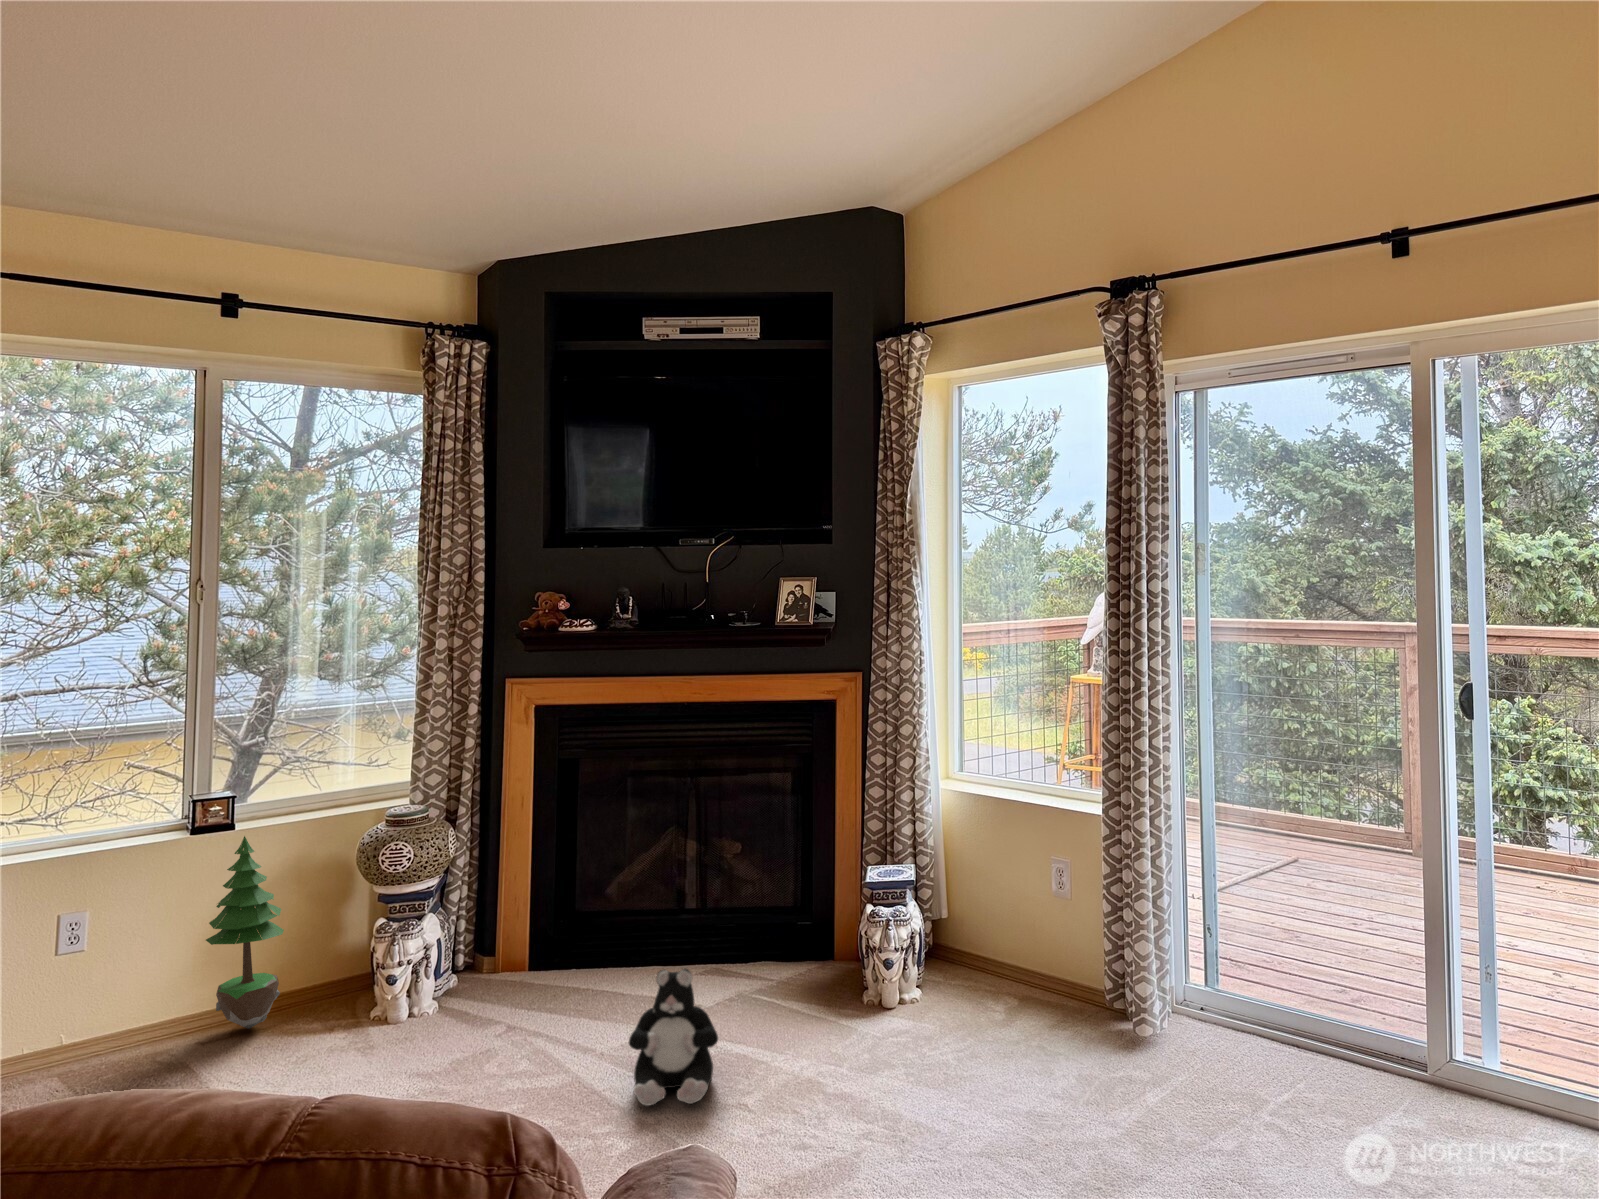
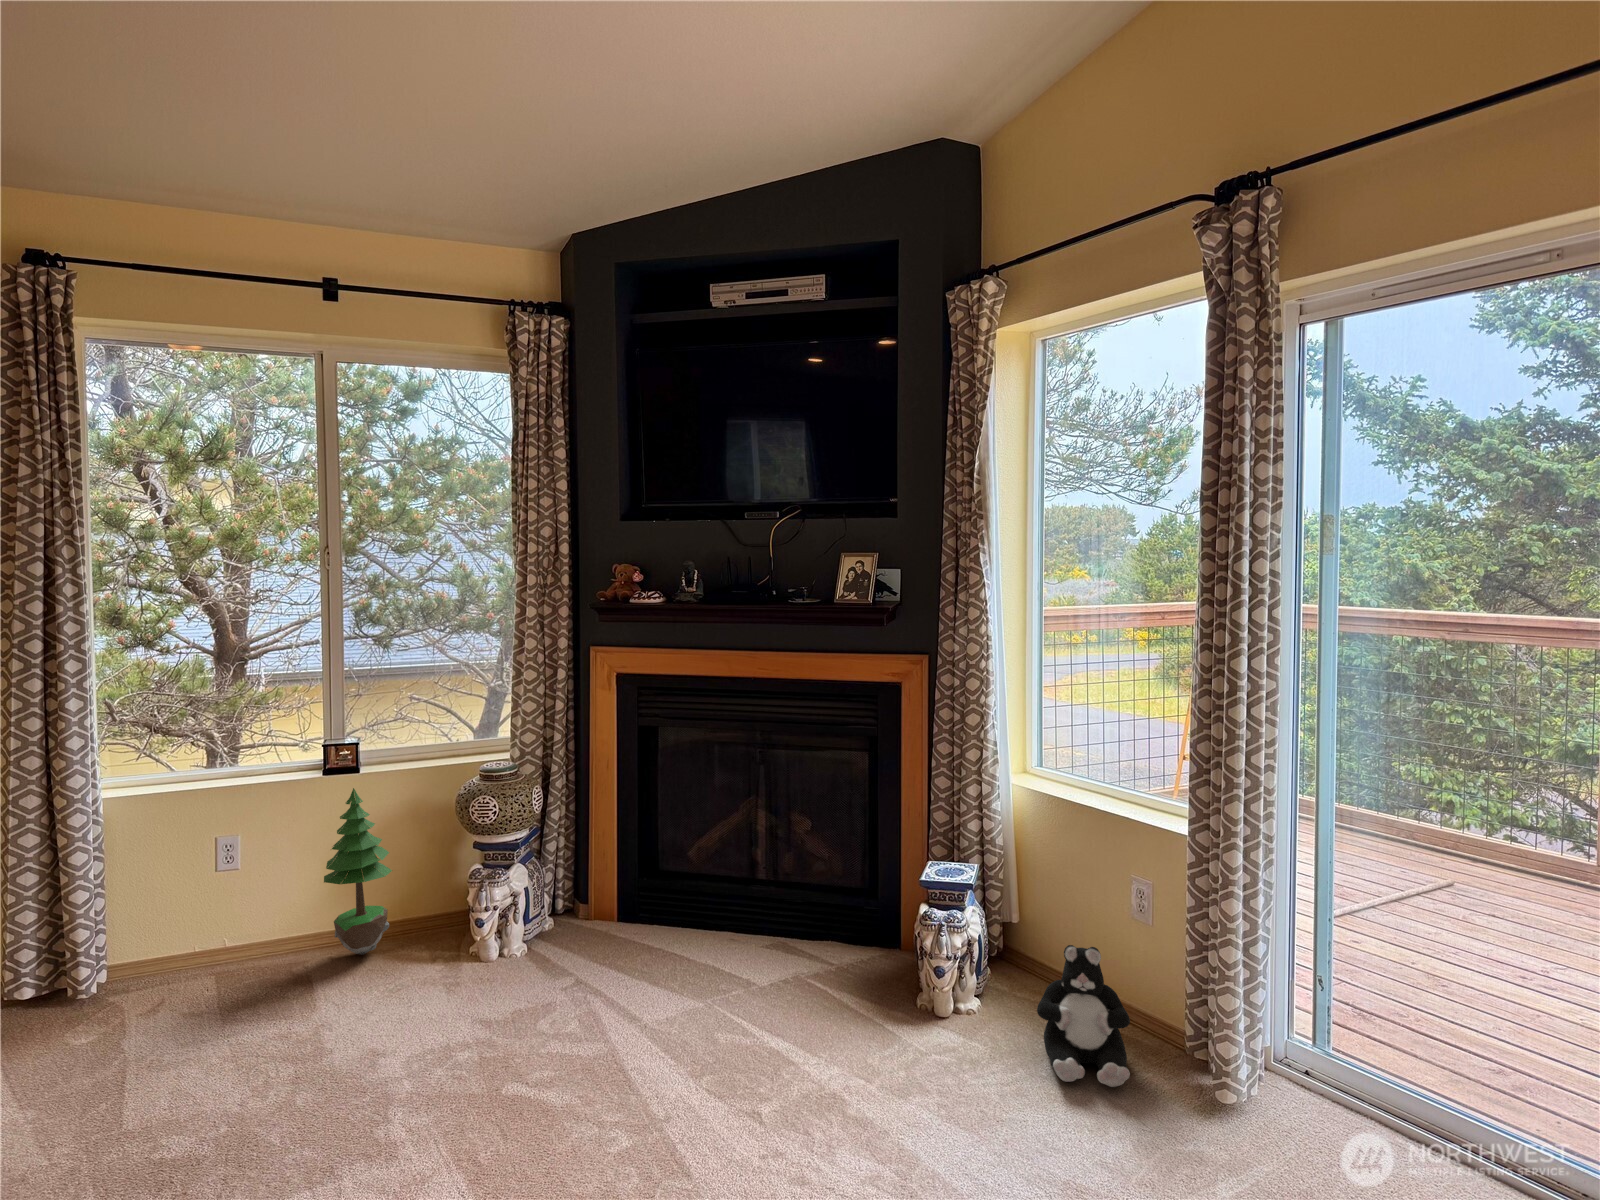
plush toy: present [629,969,718,1106] -> present [1037,945,1130,1087]

